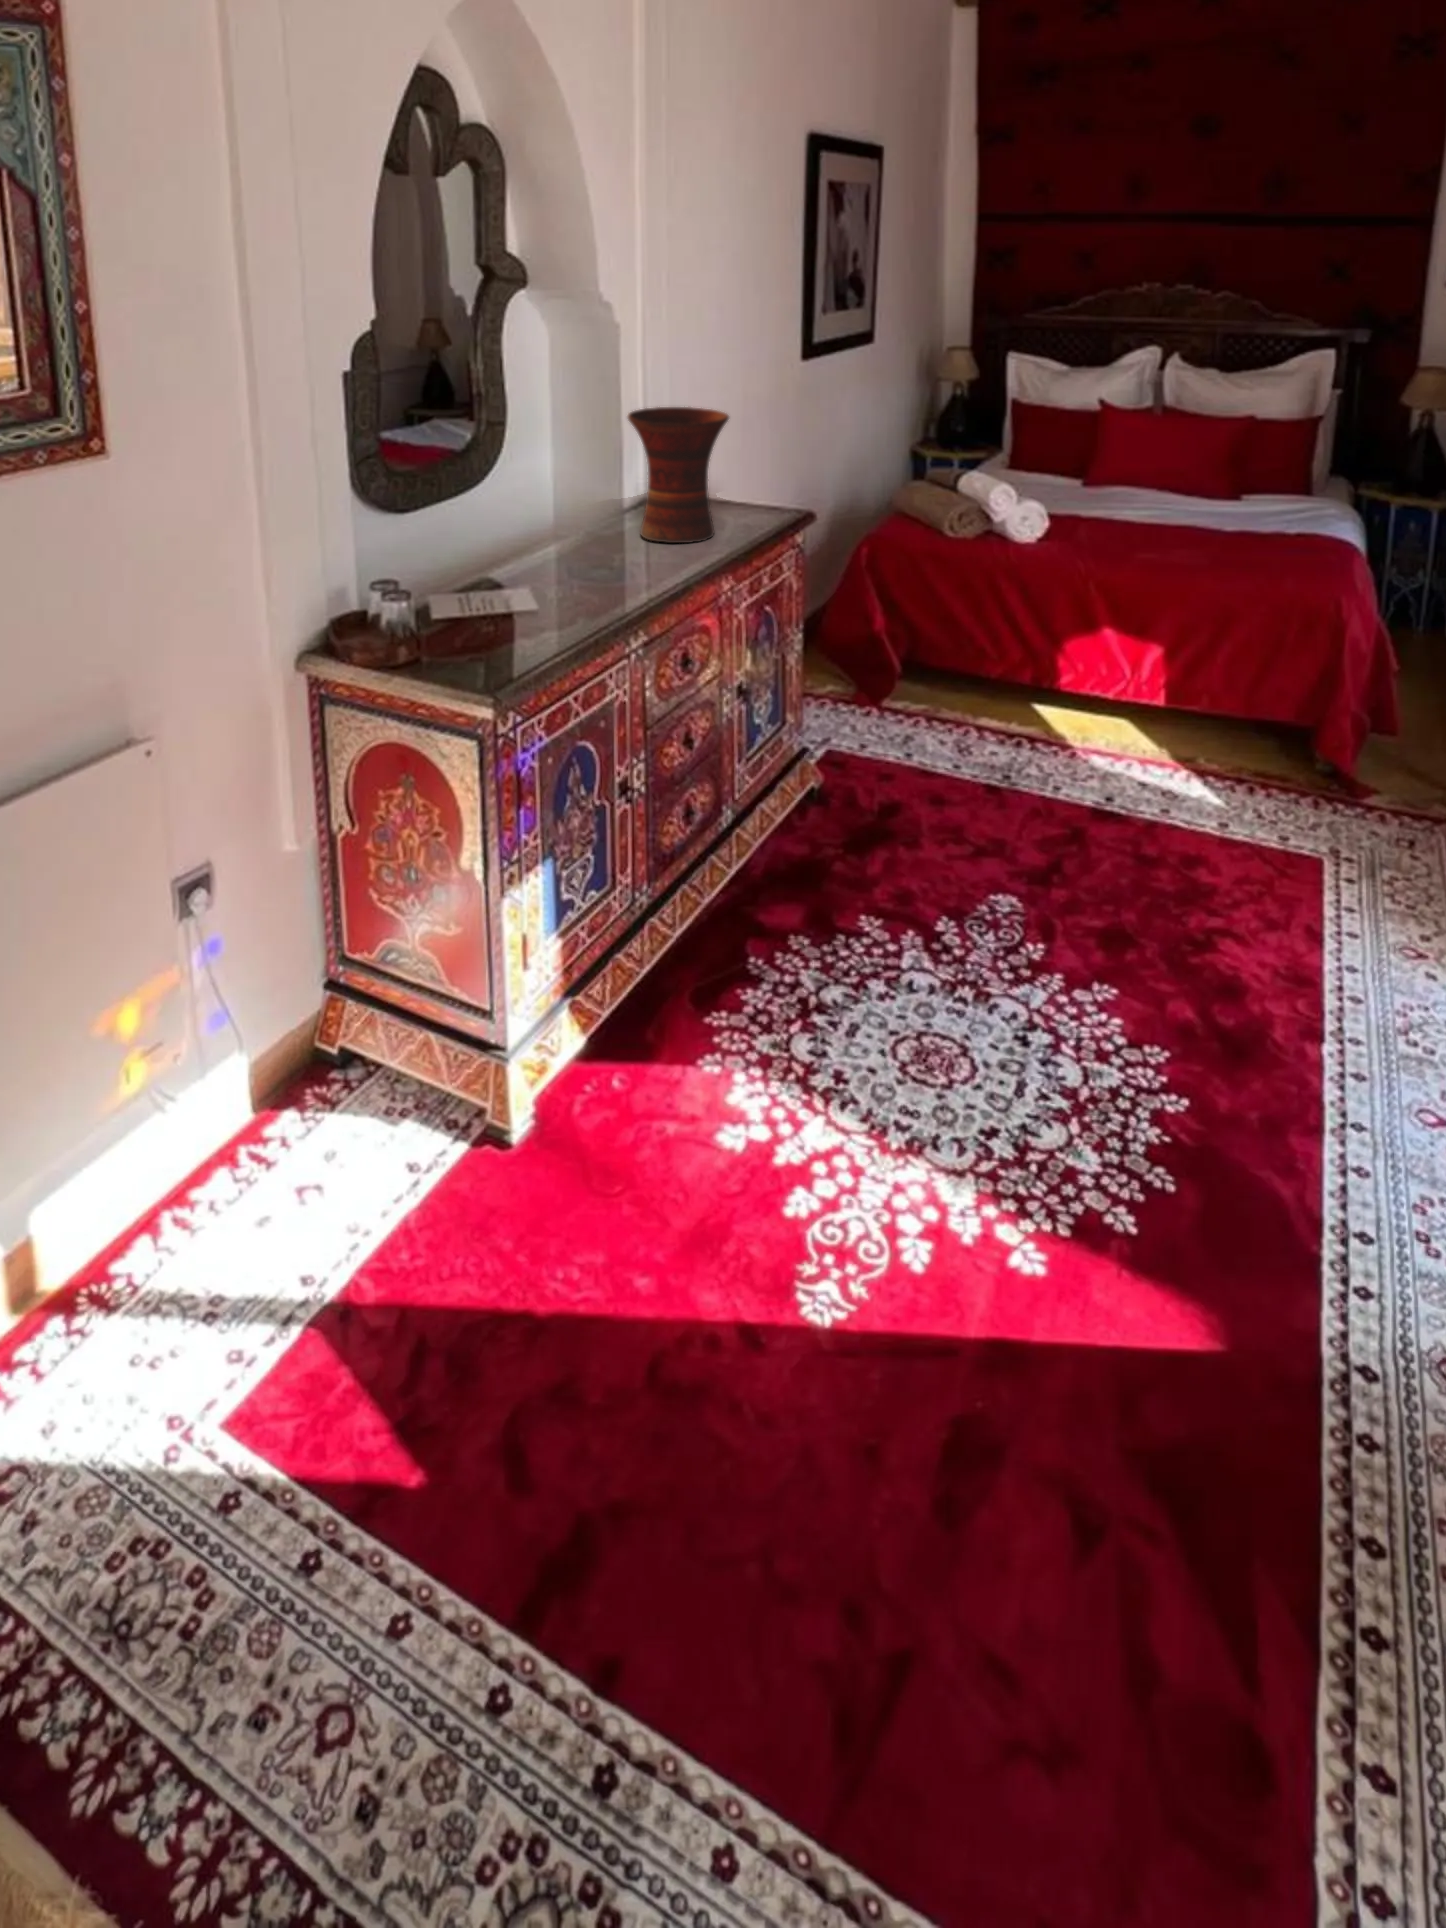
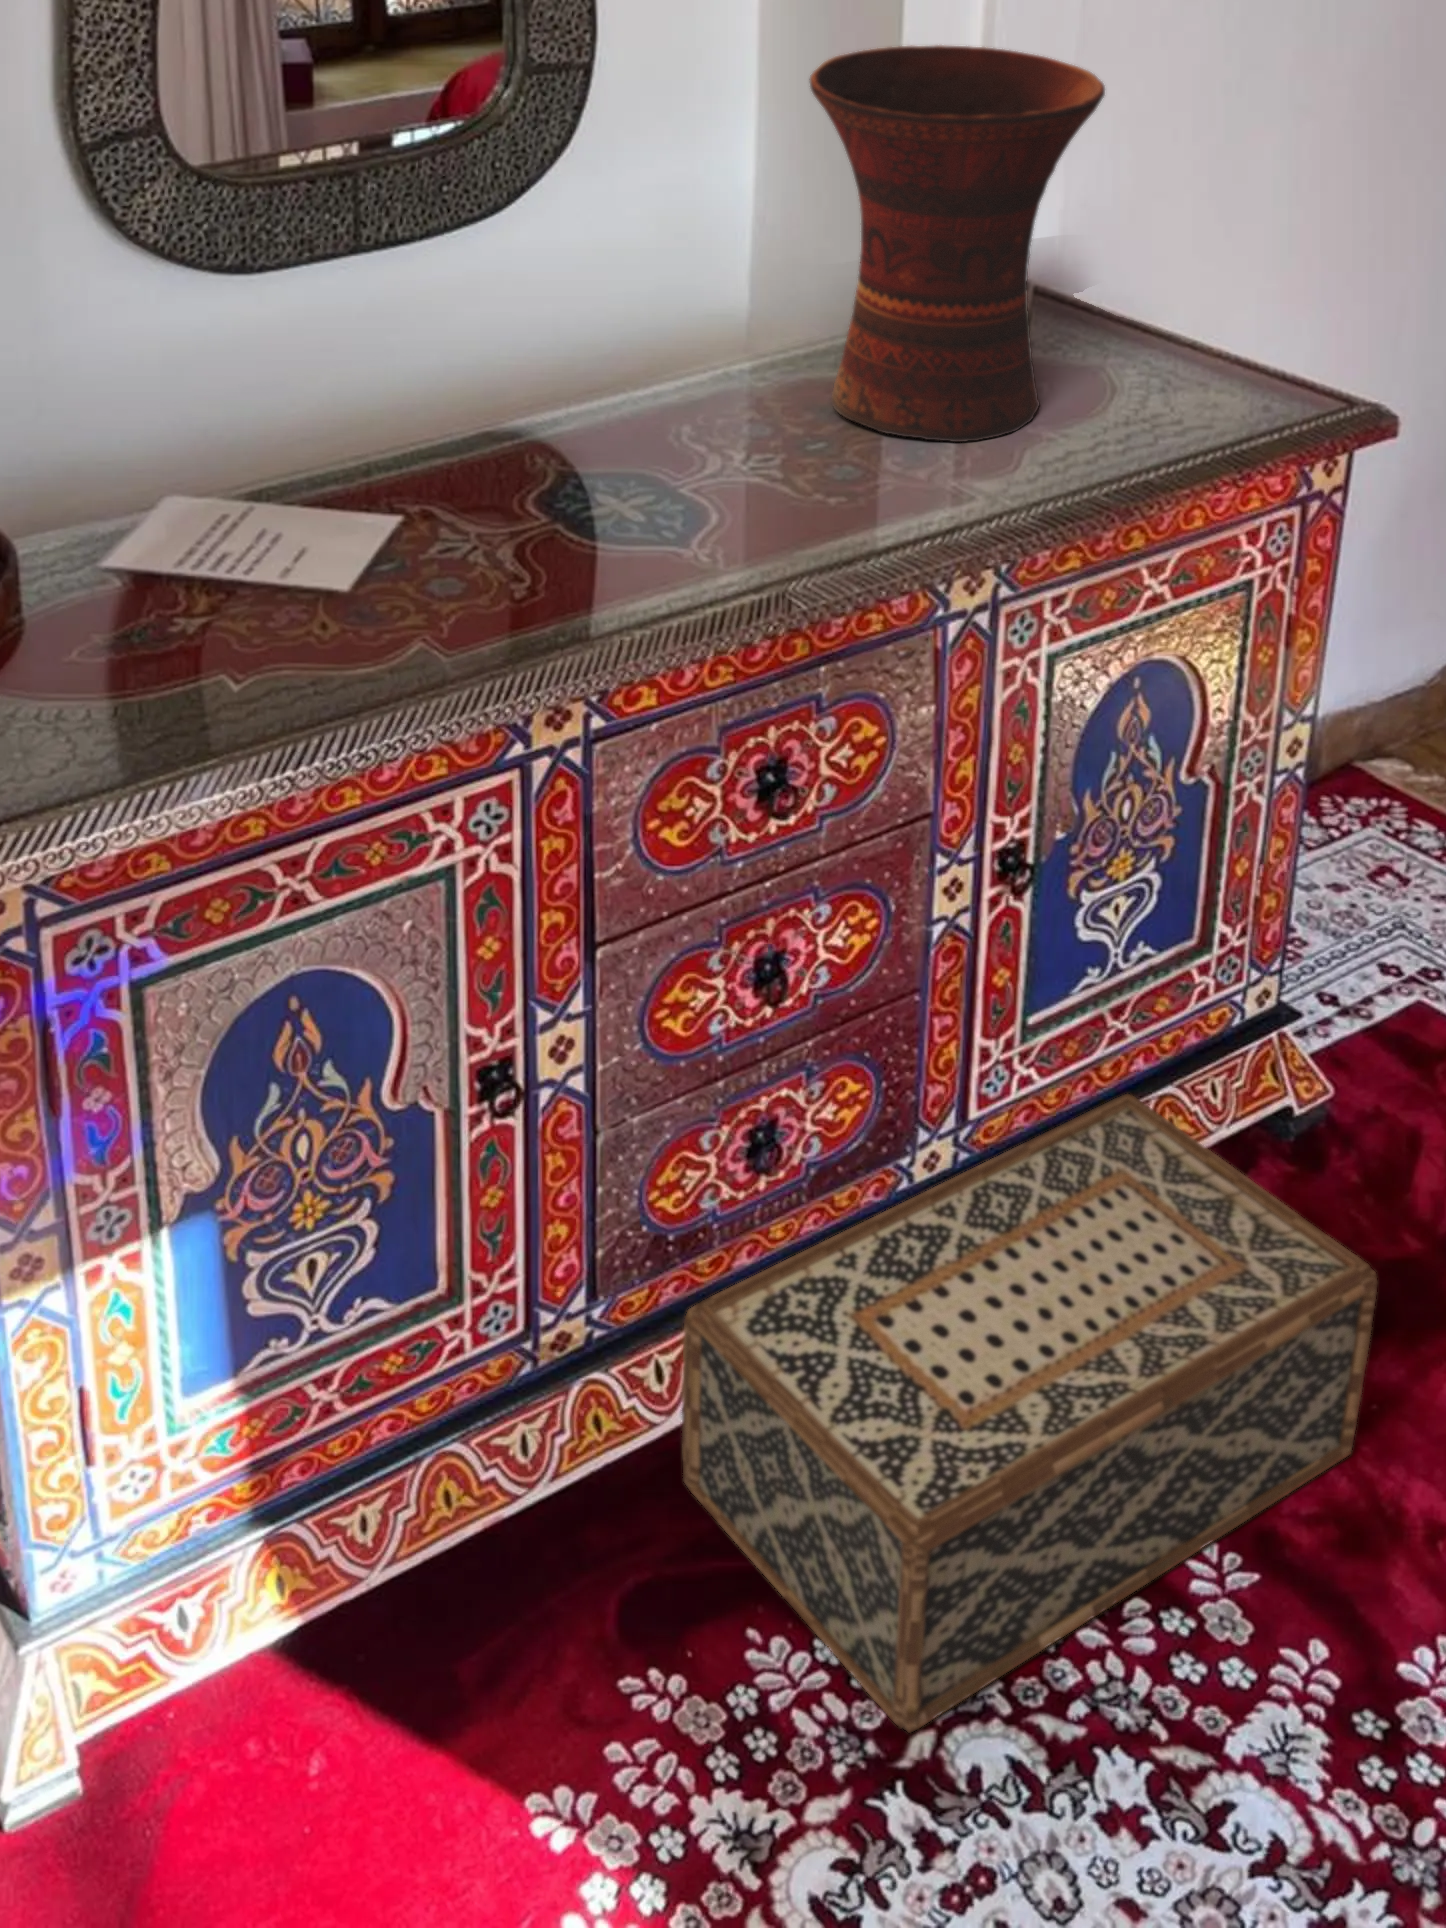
woven basket: none [685,778,889,998] -> present [682,1094,1377,1732]

